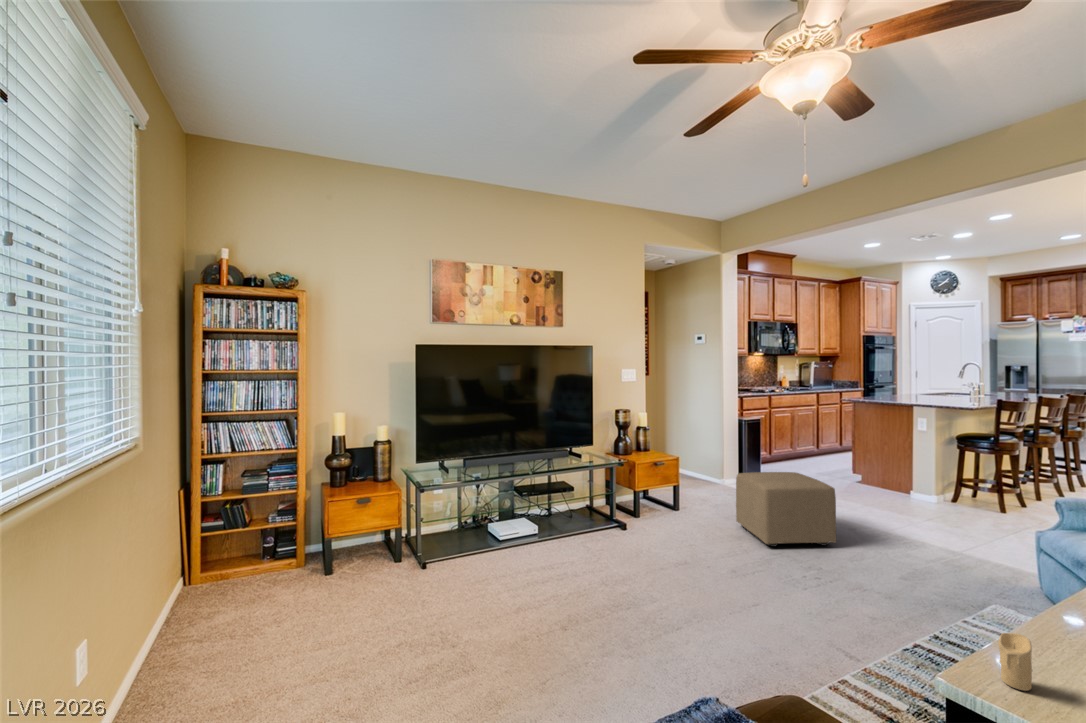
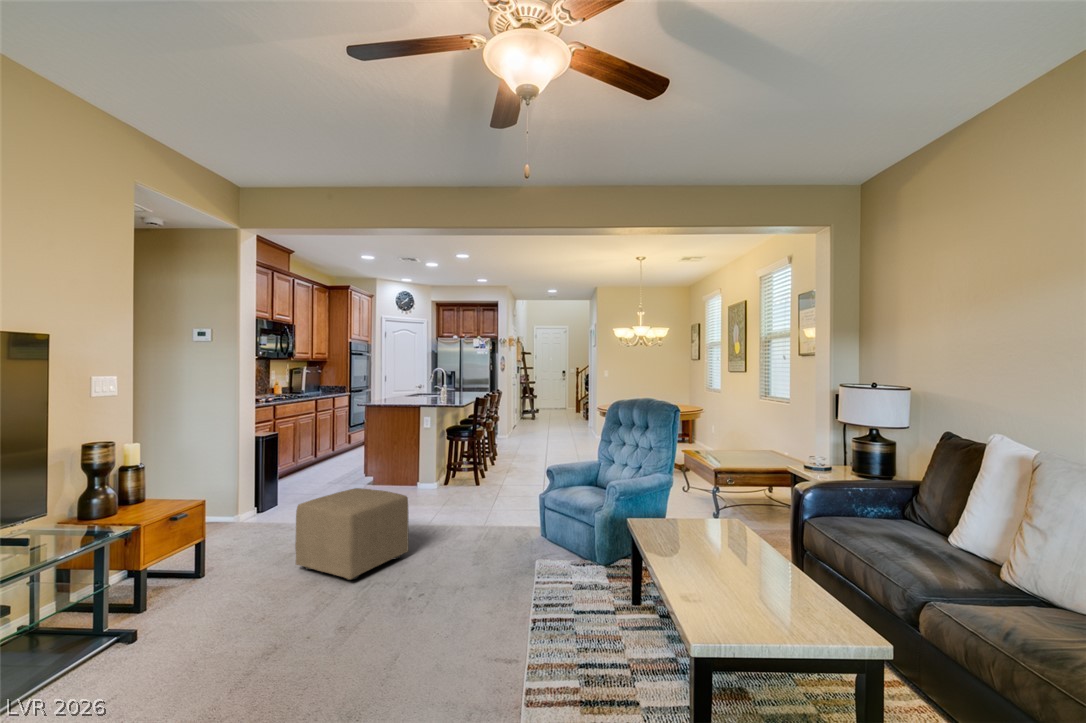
candle: present [999,633,1032,691] -> none [715,576,735,620]

